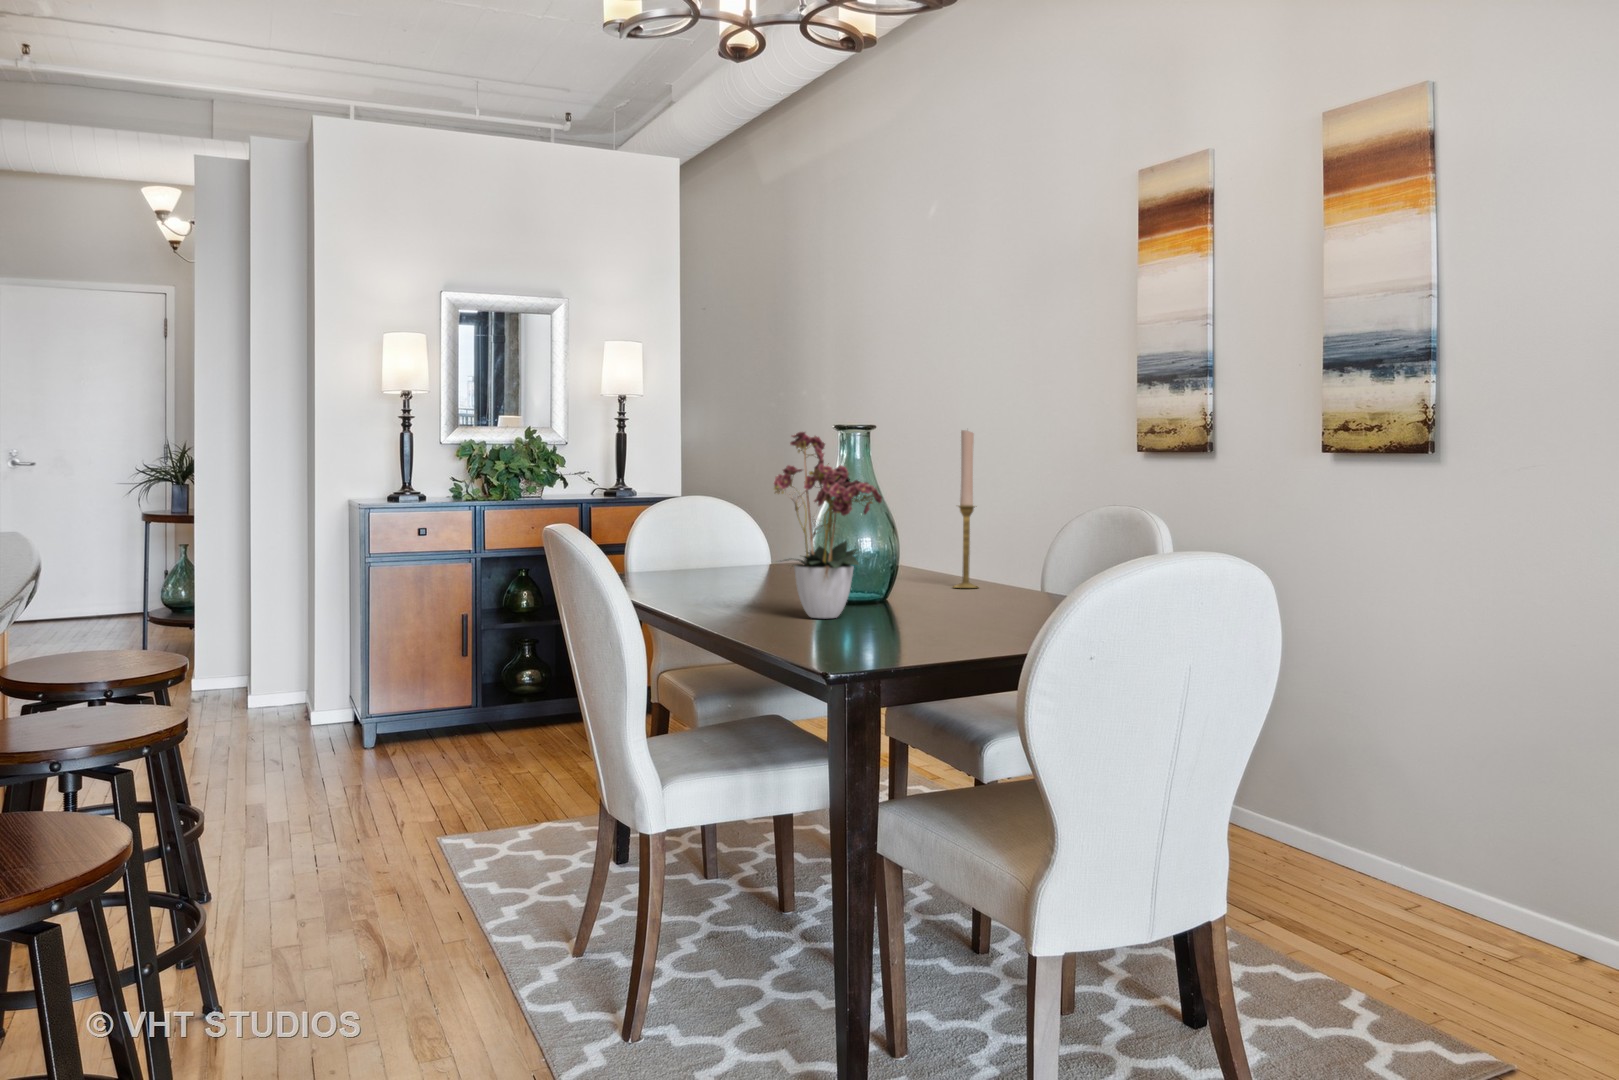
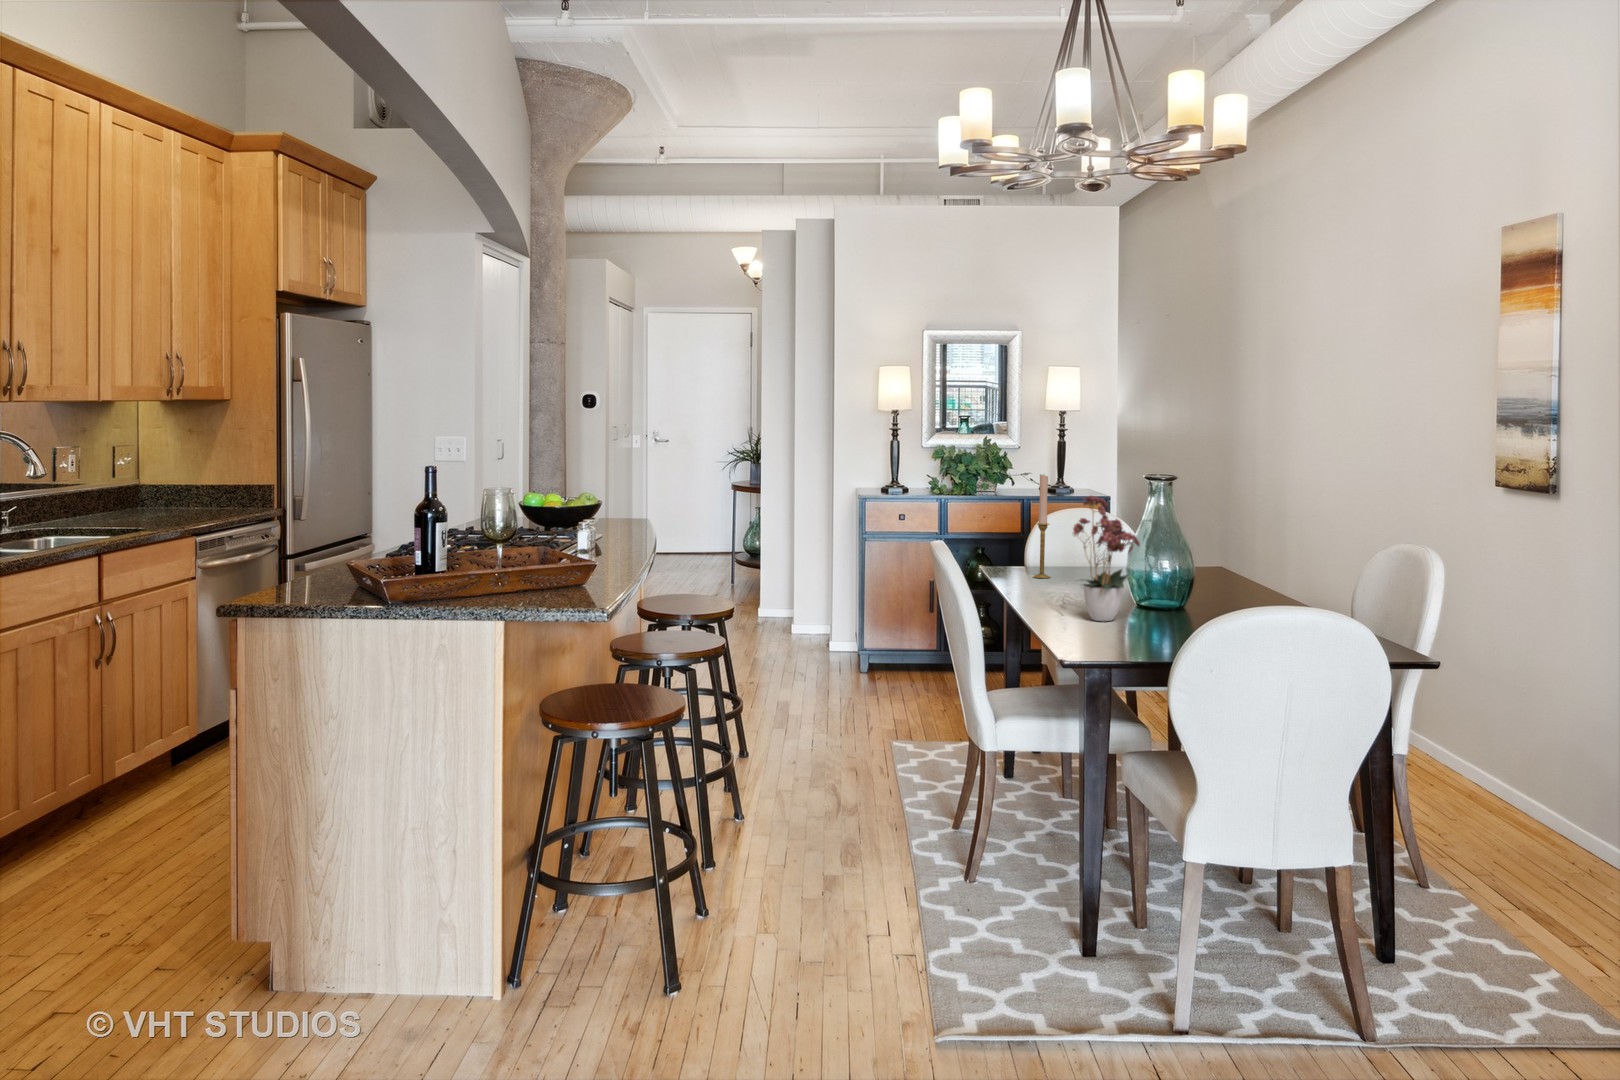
candlestick: present [954,430,977,588] -> present [1033,474,1050,578]

